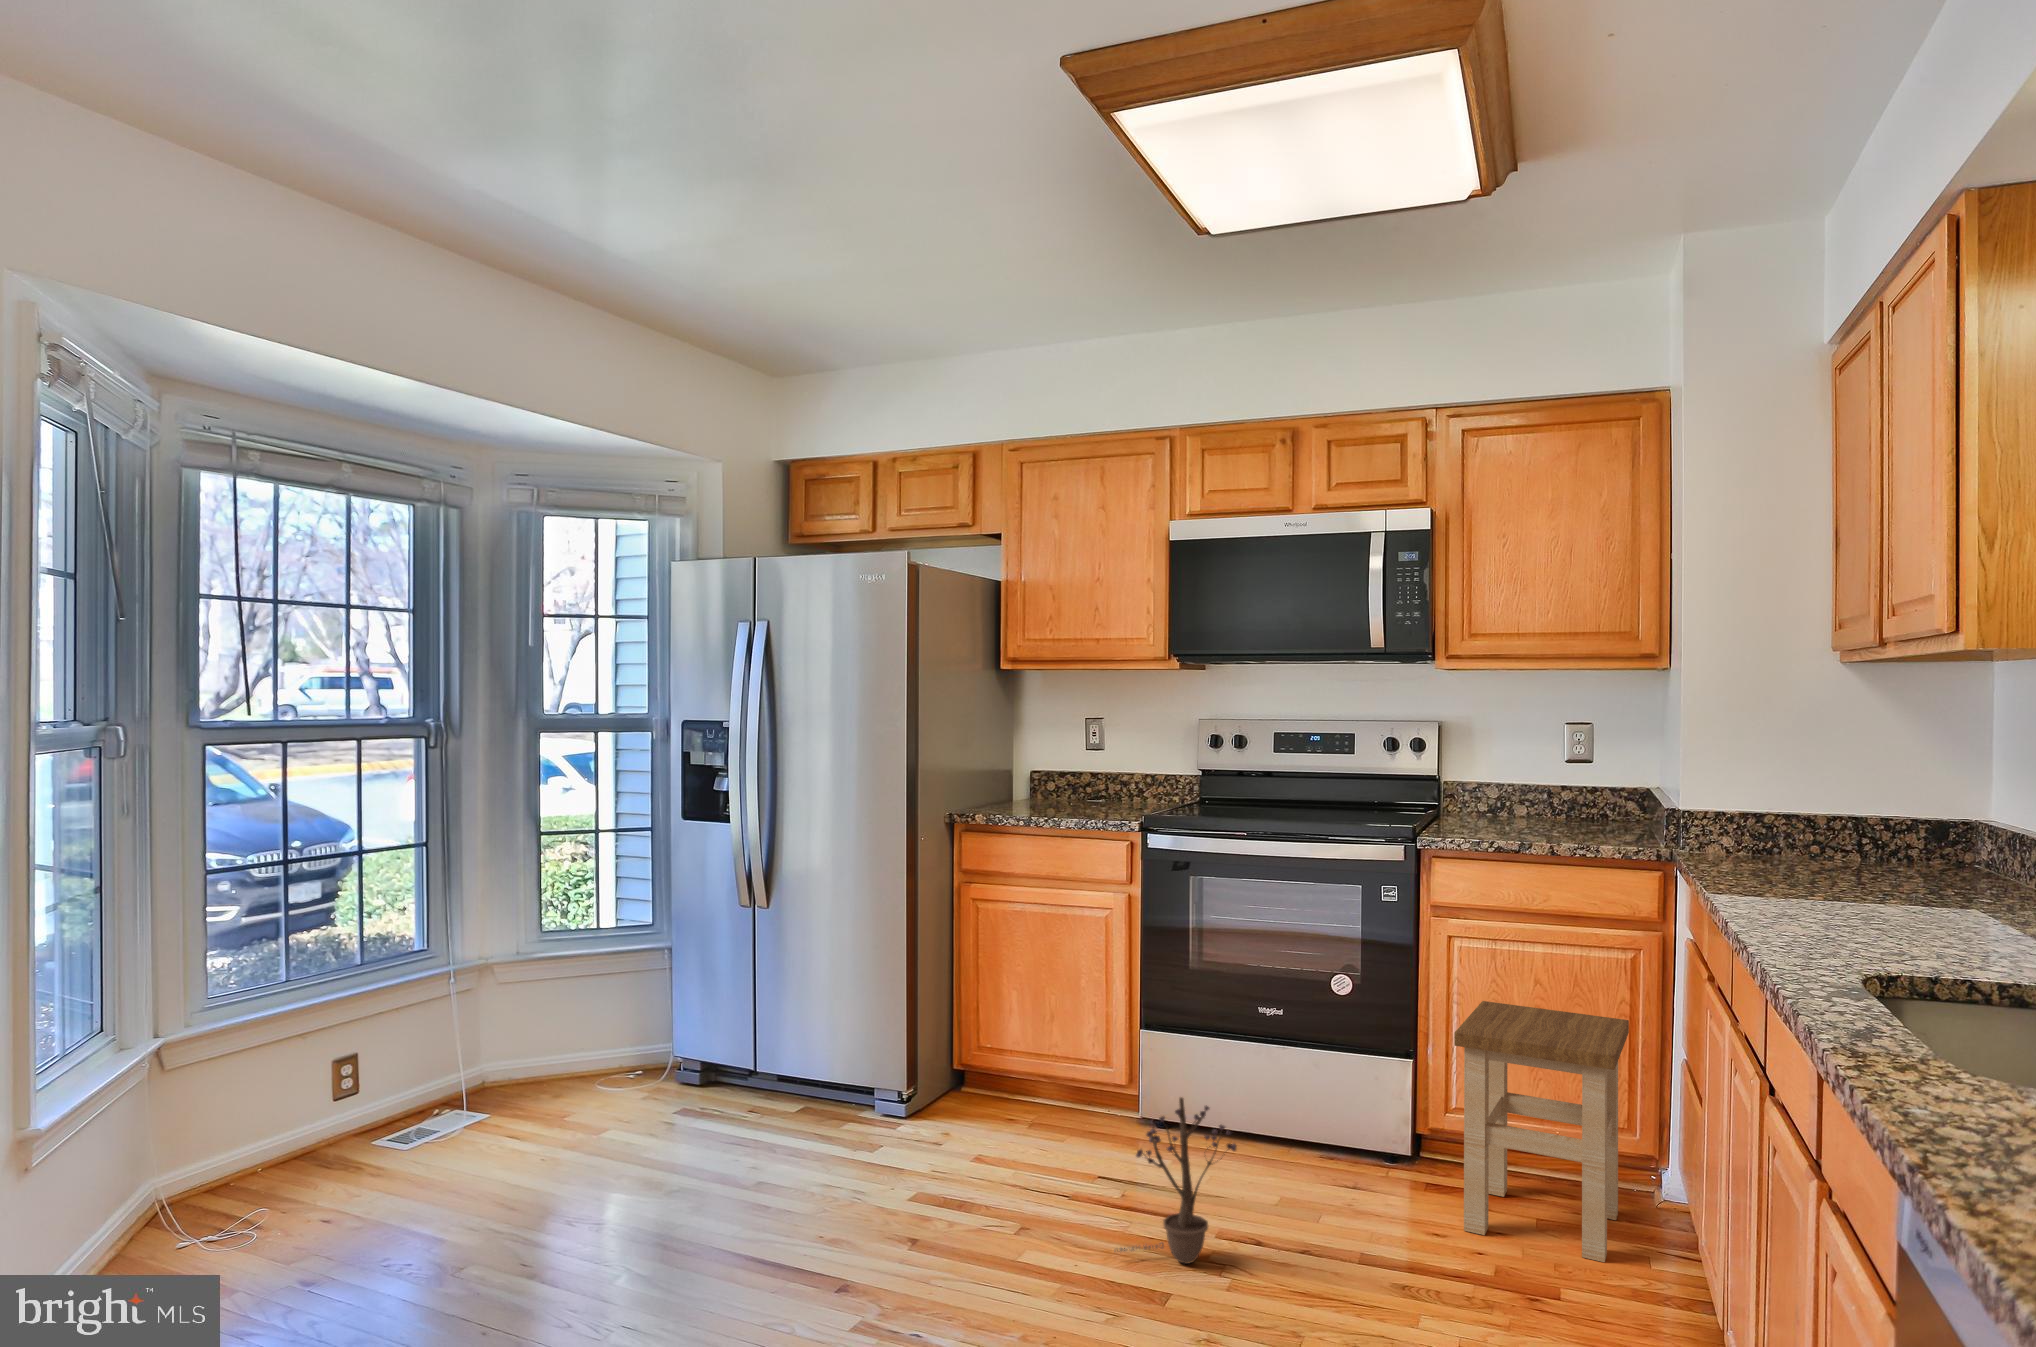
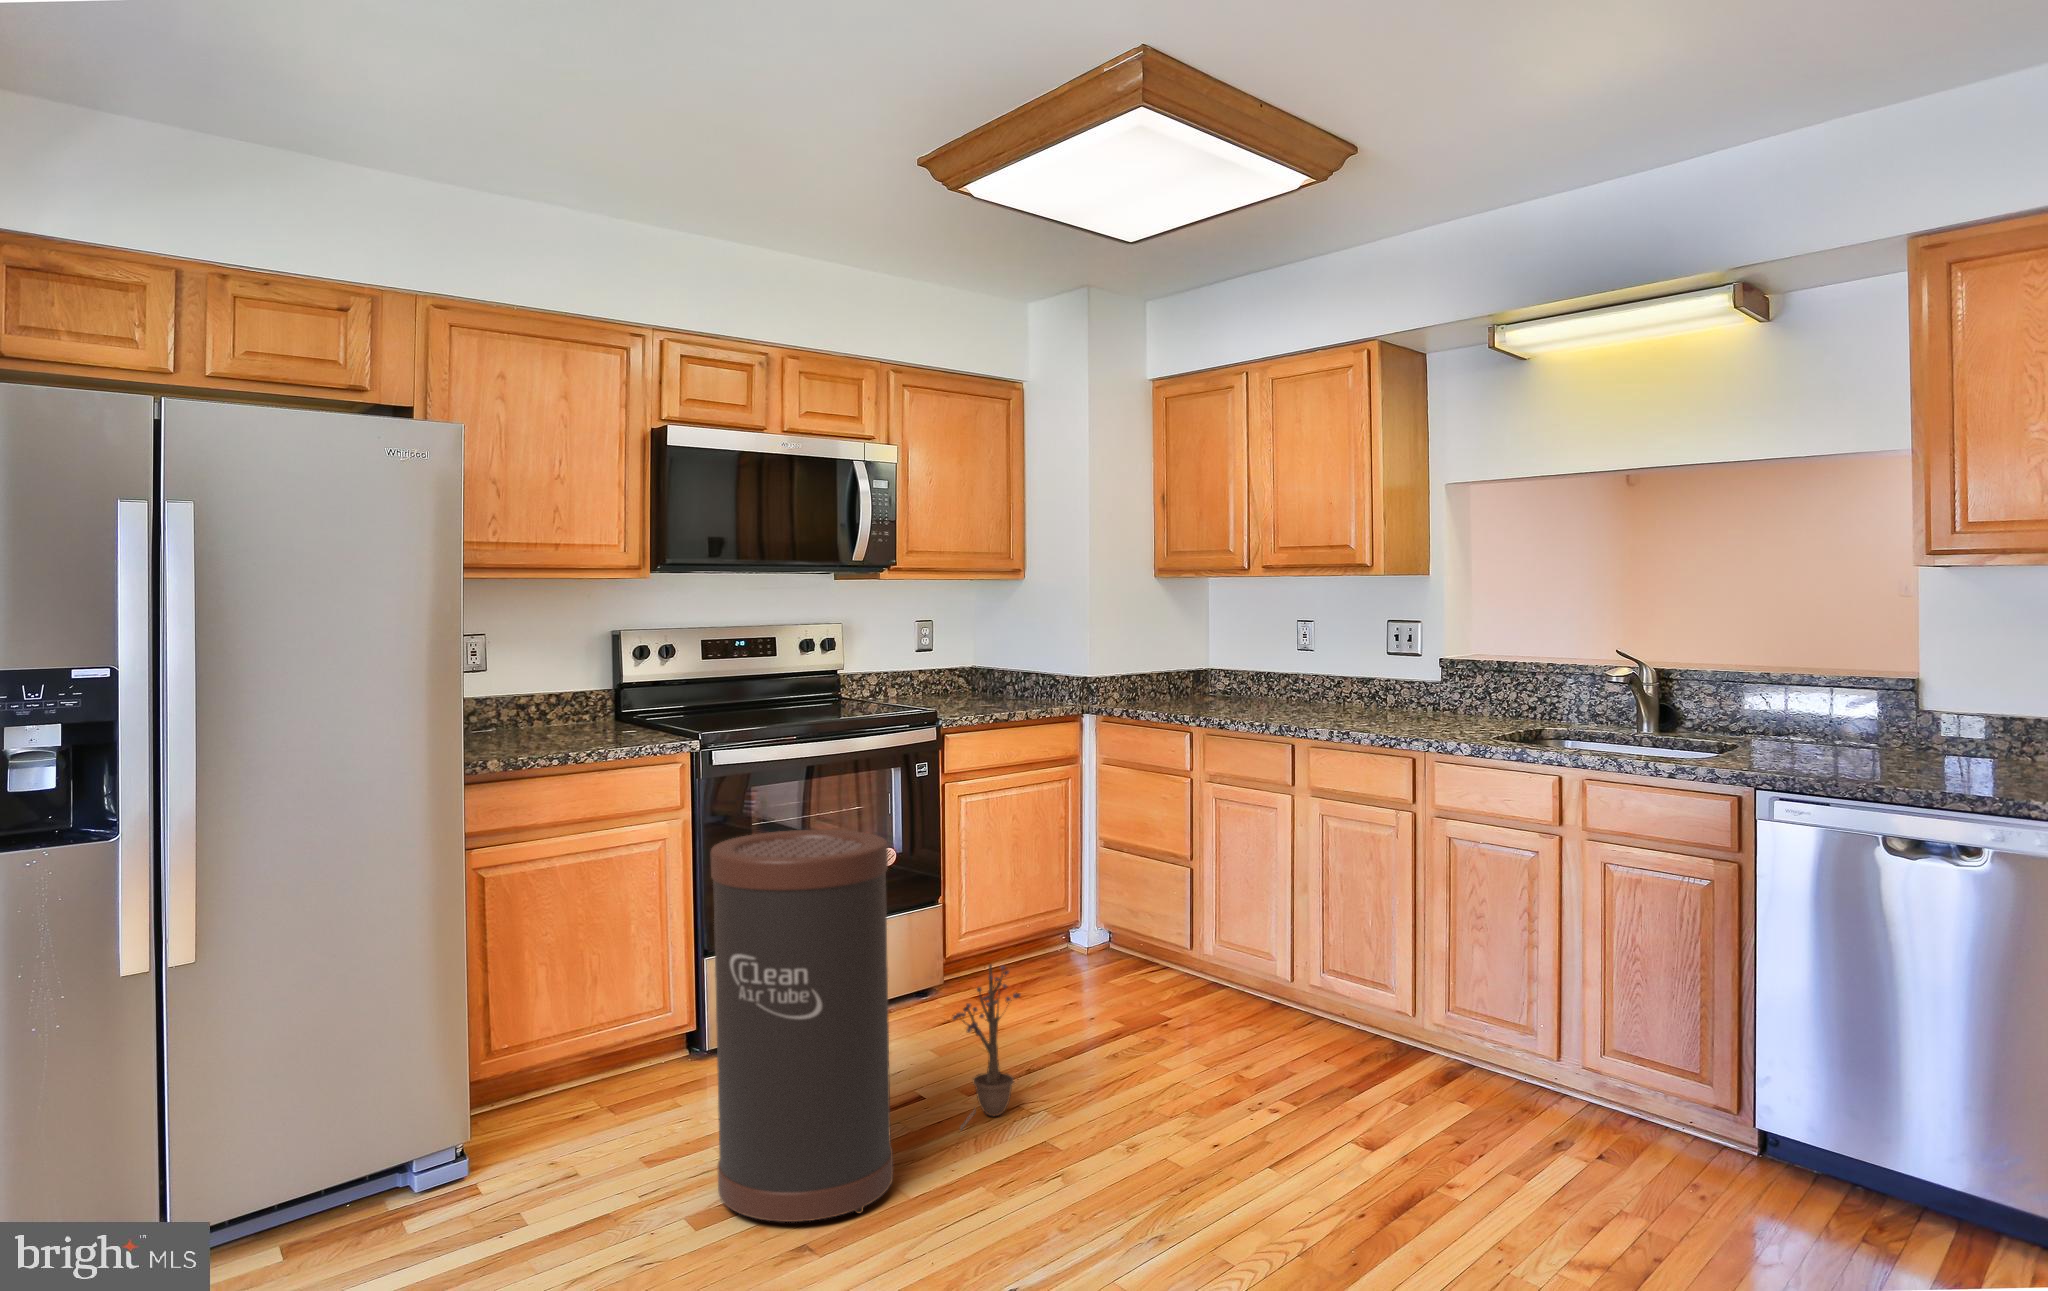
trash can: none [876,906,1031,1260] -> present [711,830,893,1222]
stool: present [1454,1001,1629,1262] -> none [989,835,1146,1024]

